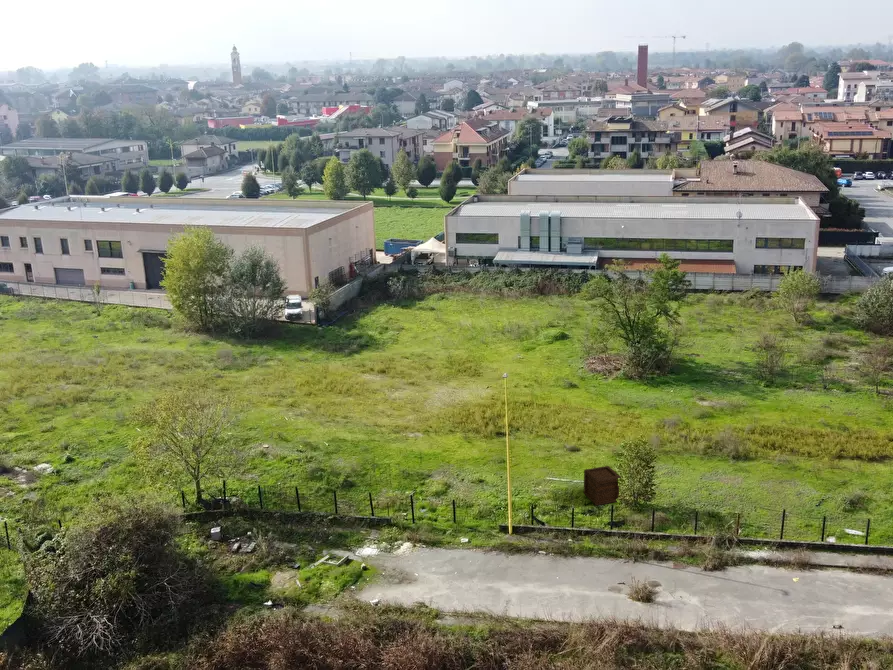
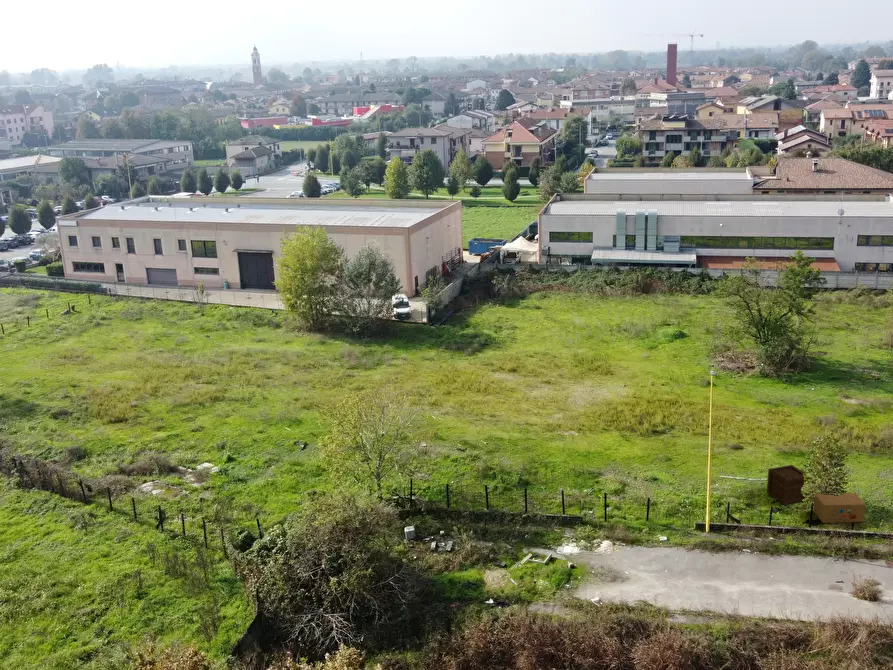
cardboard box: none [622,494,668,524] -> present [813,493,866,523]

